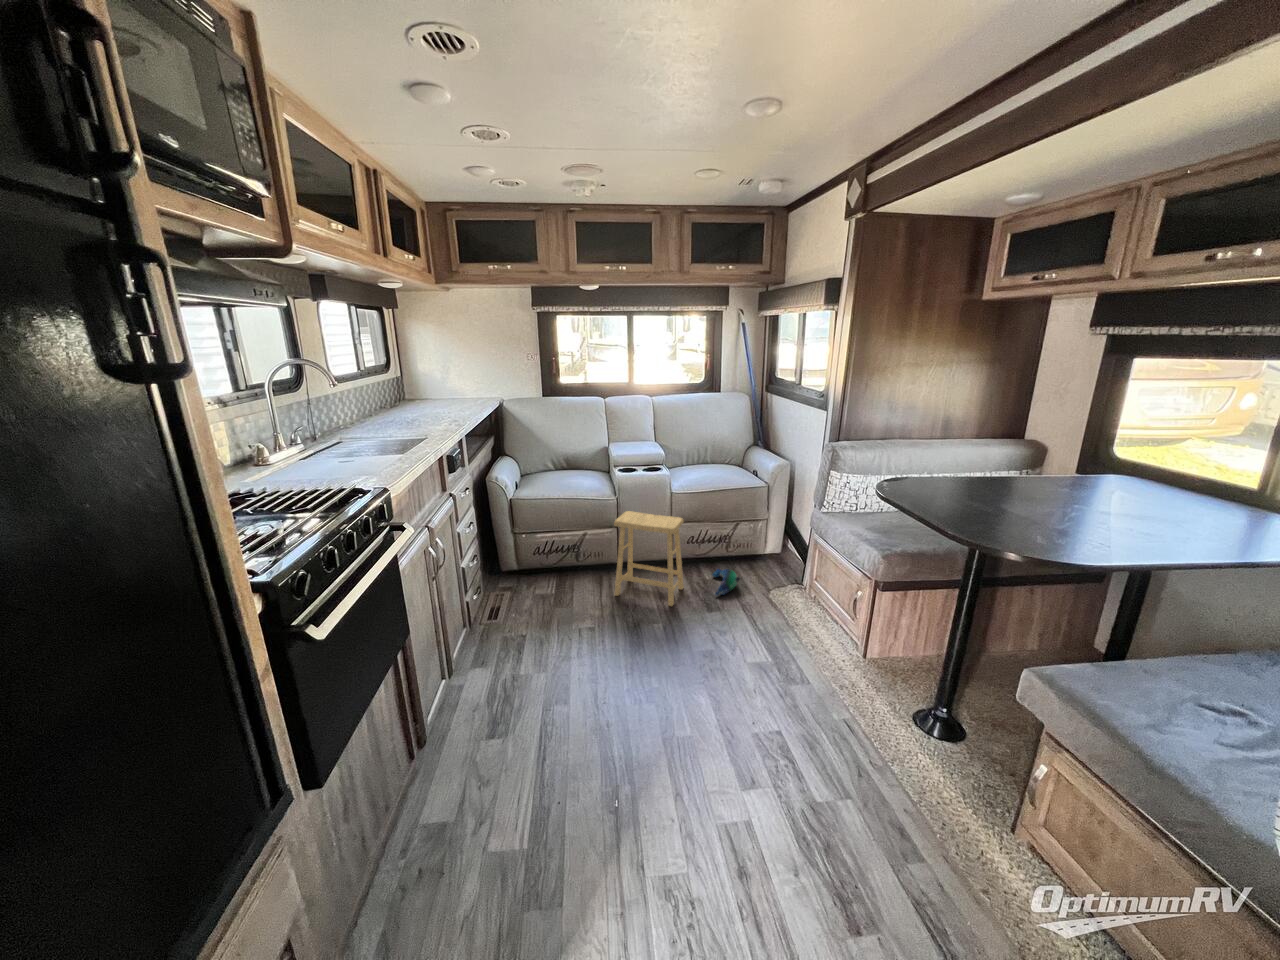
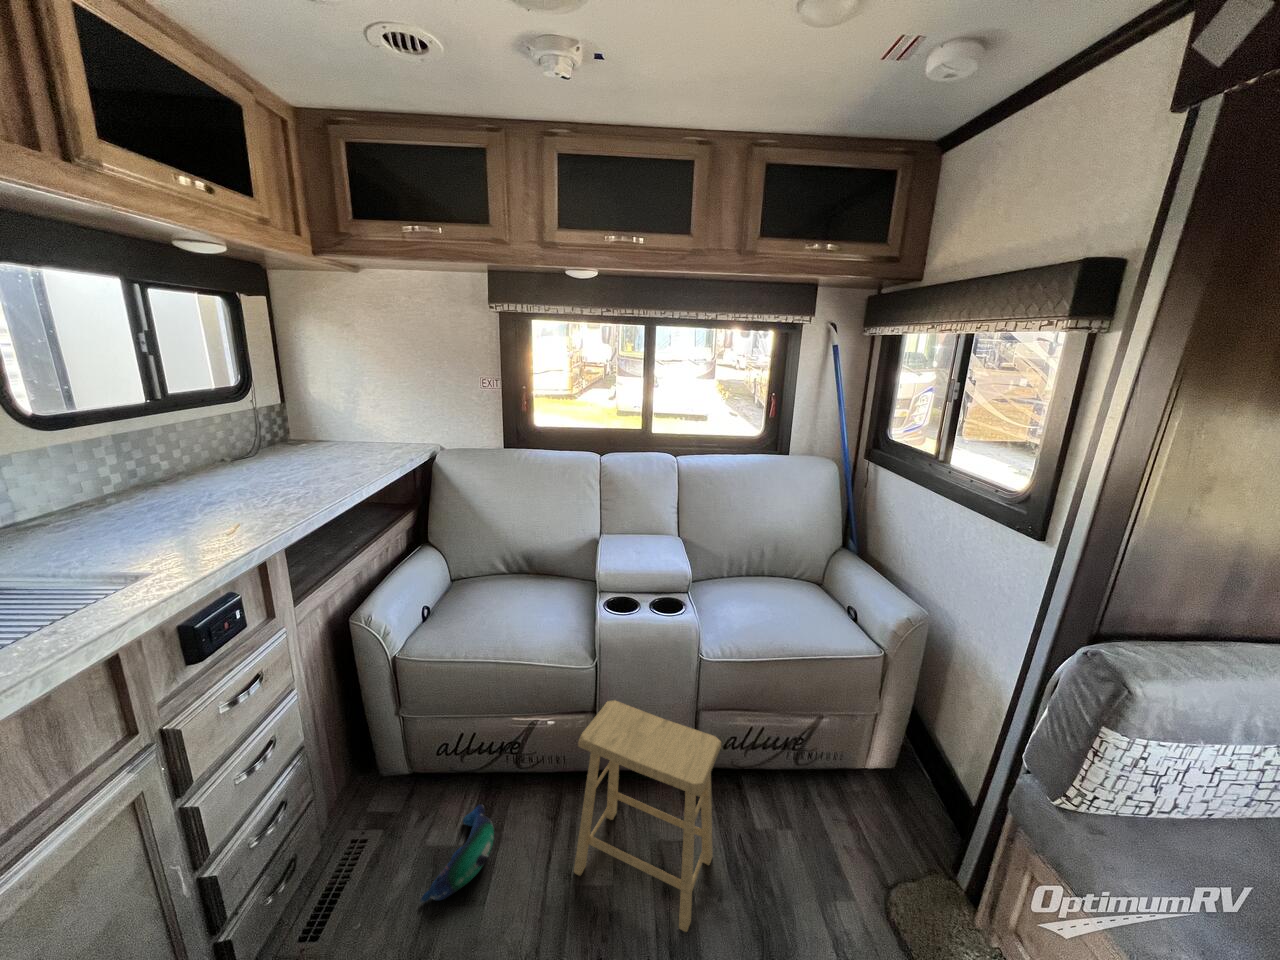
plush toy: present [712,569,740,596] -> present [420,804,494,903]

